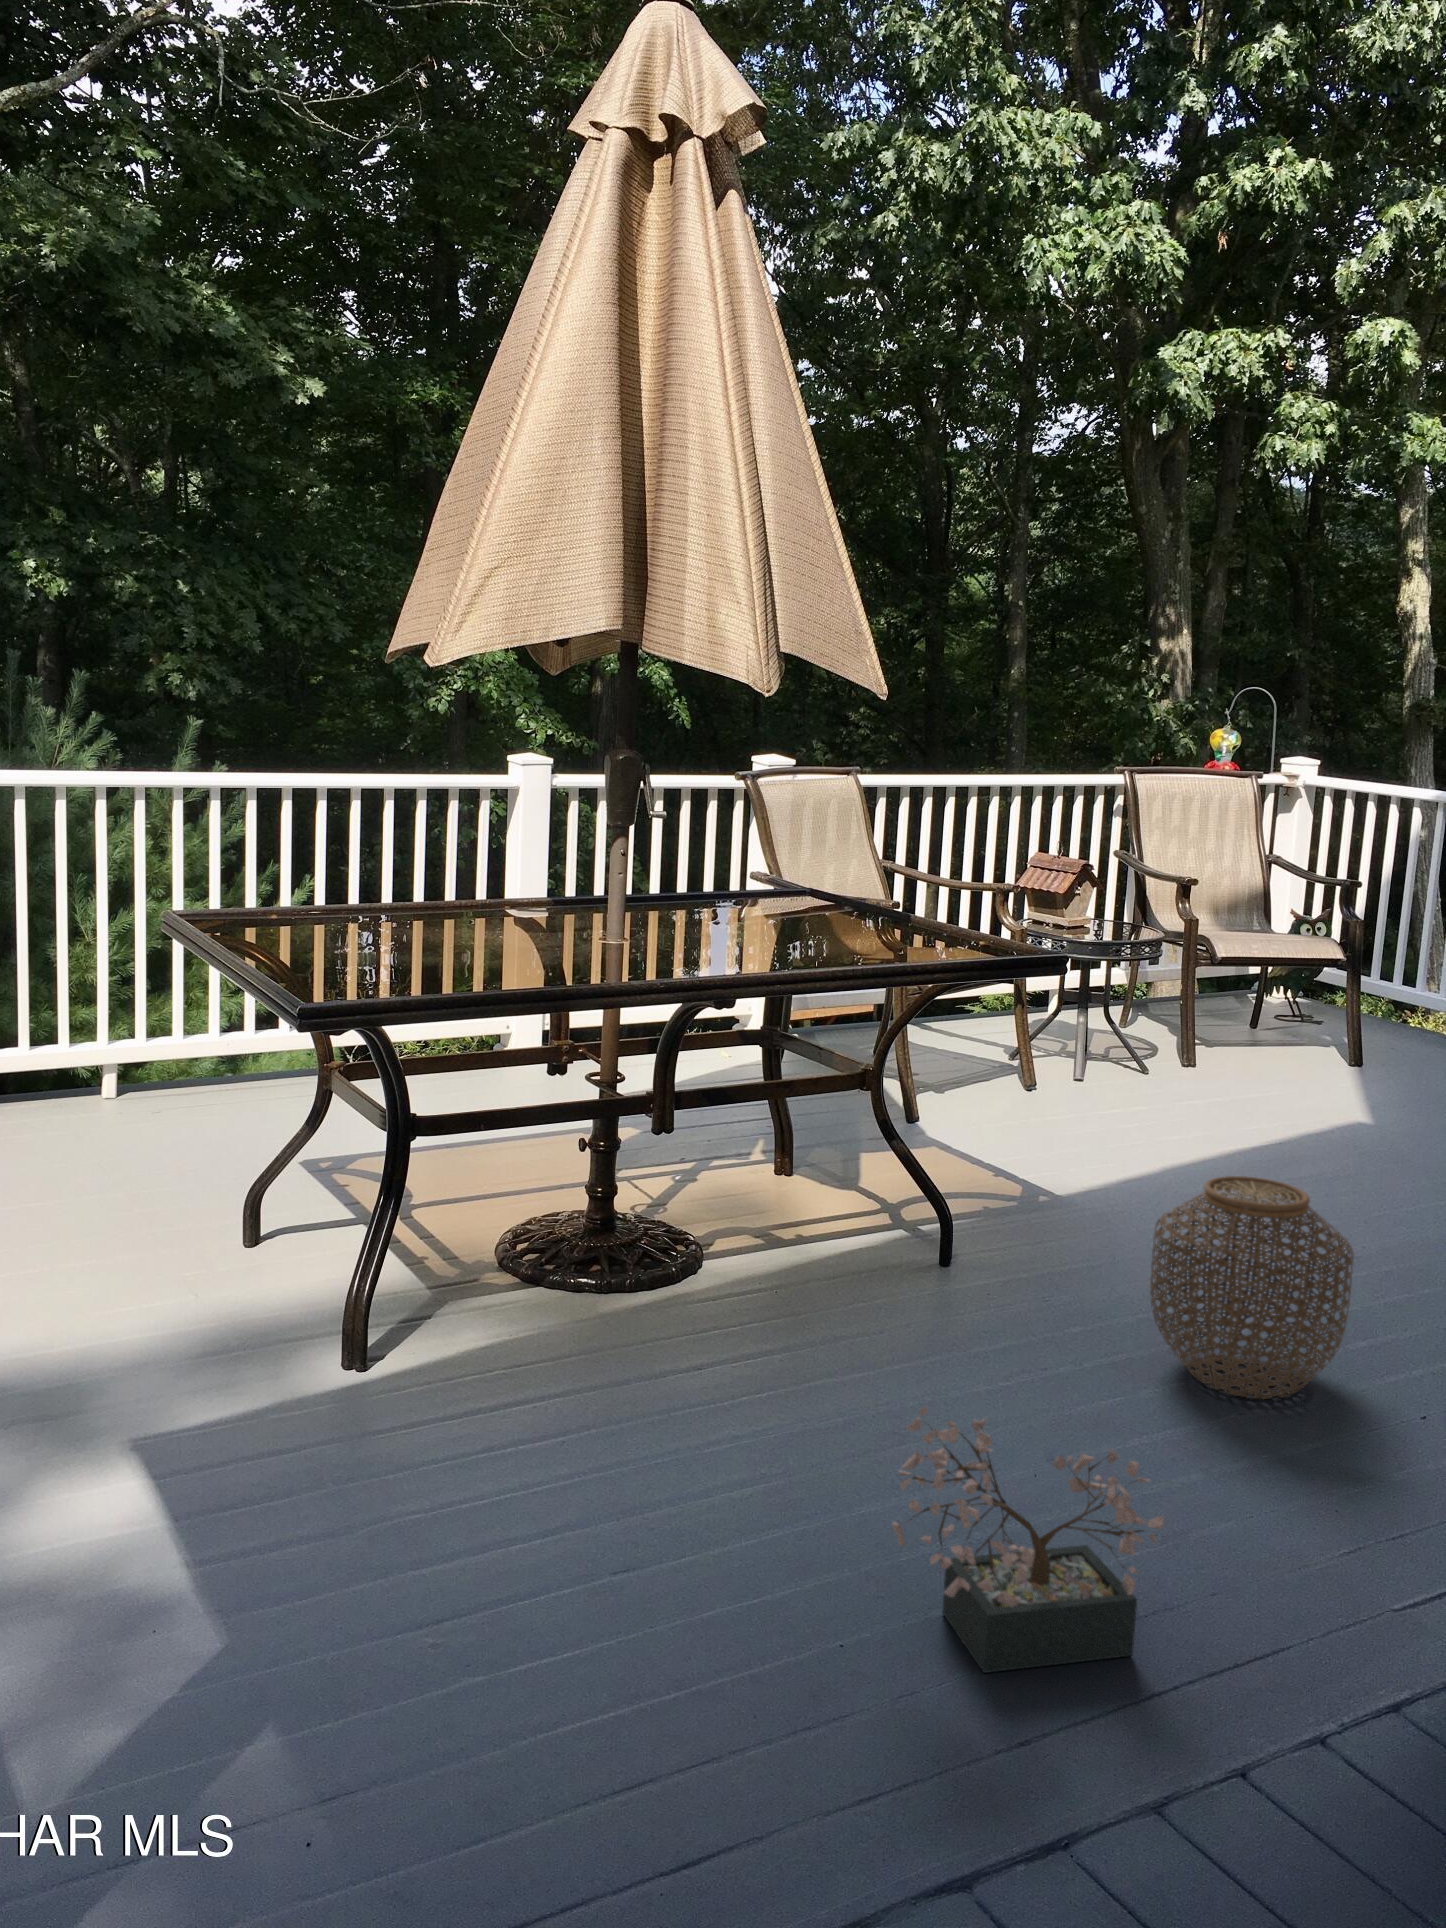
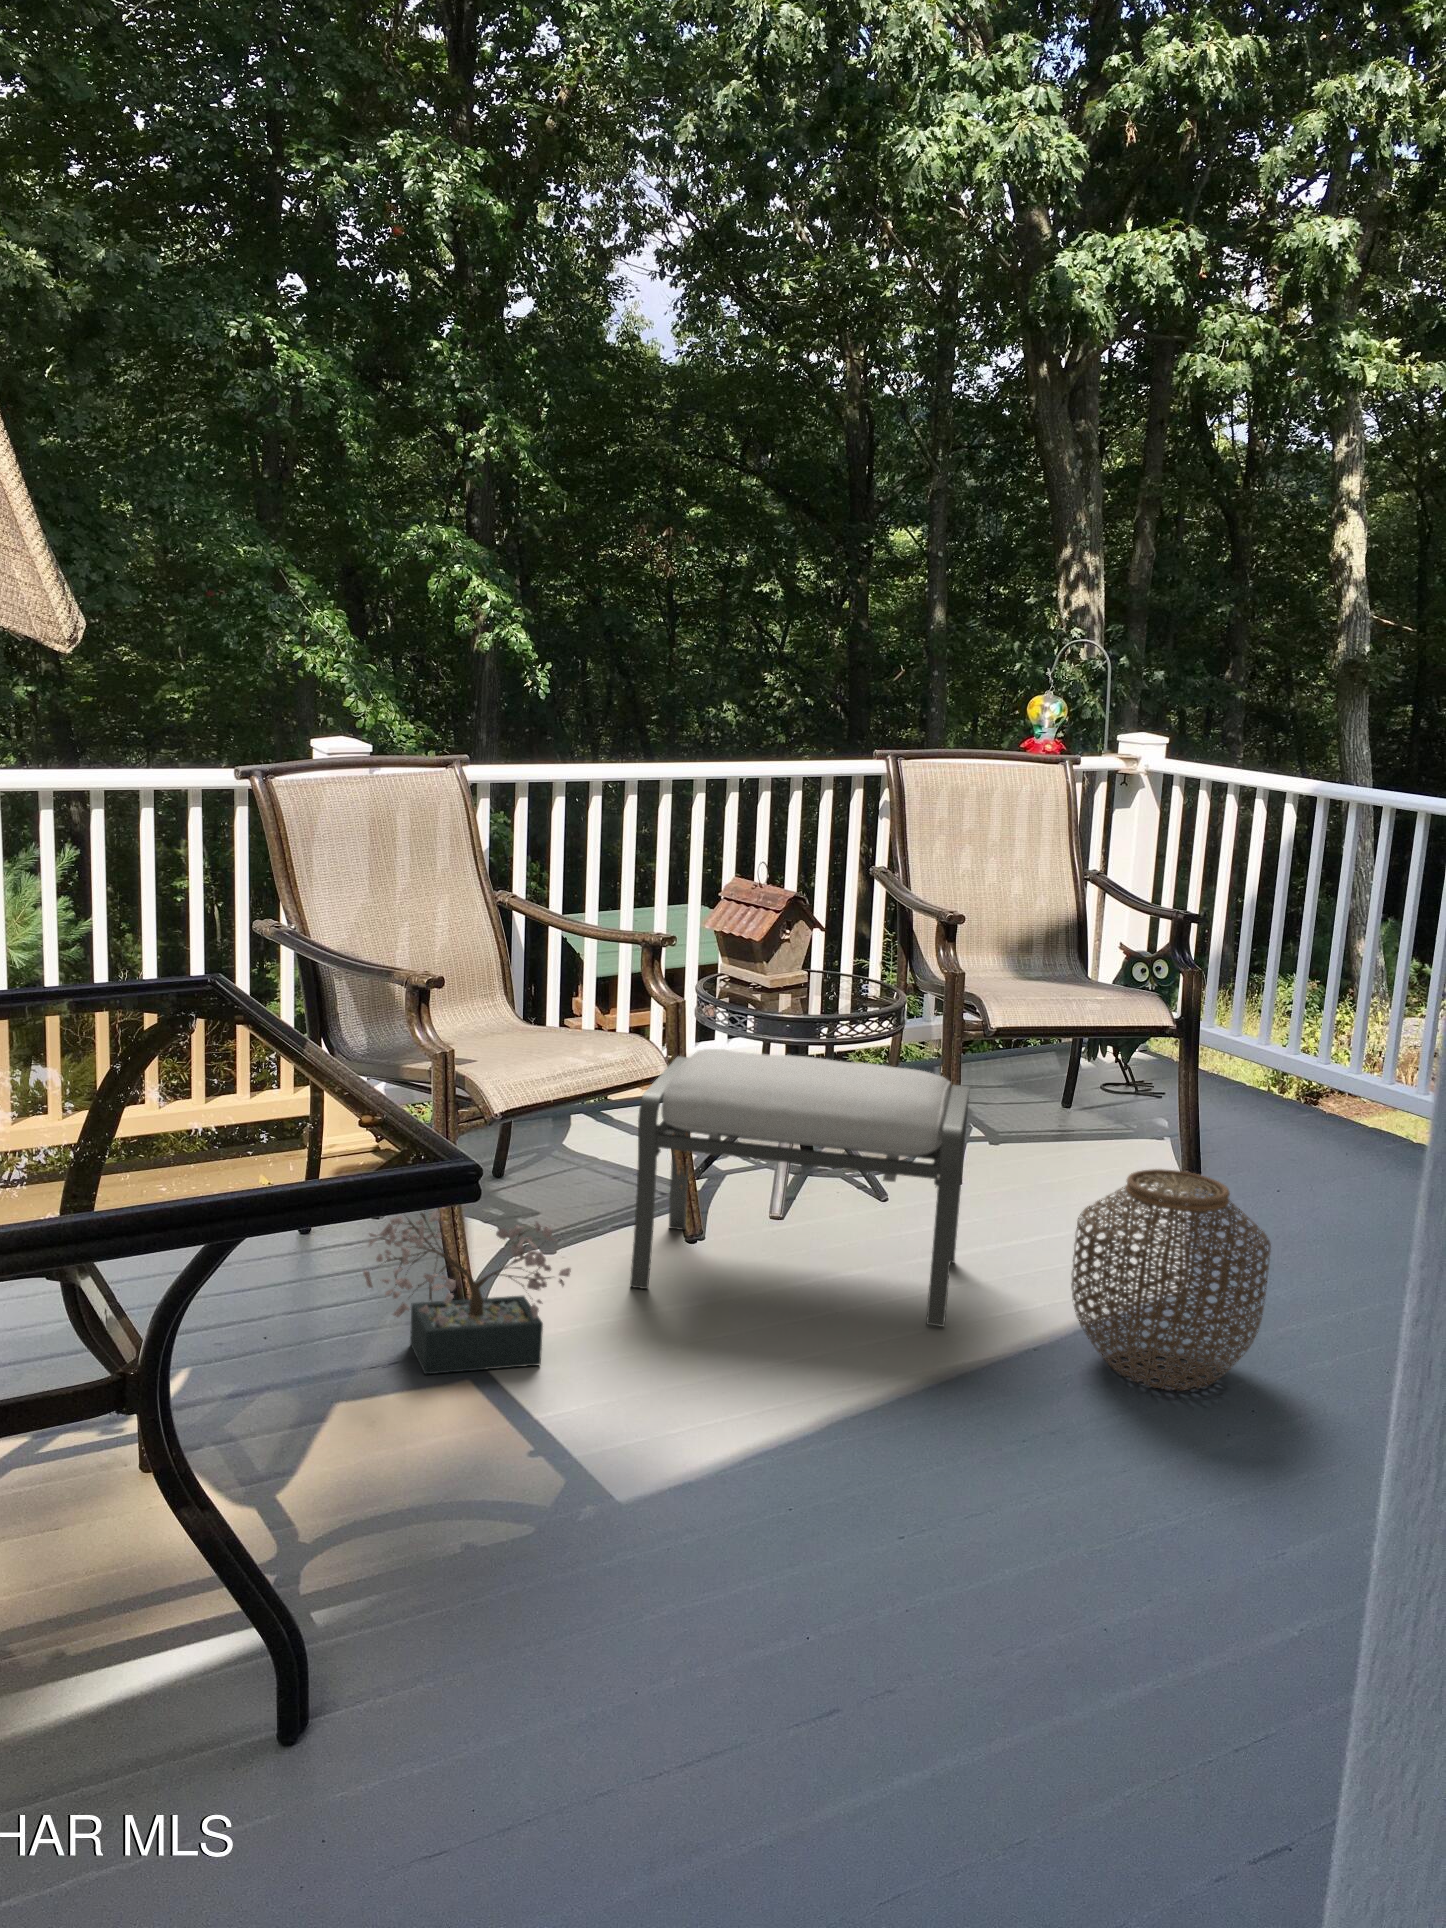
ottoman: none [719,1060,1052,1331] -> present [630,1049,970,1327]
decorative plant: present [893,1407,1163,1673] -> present [363,1210,571,1374]

